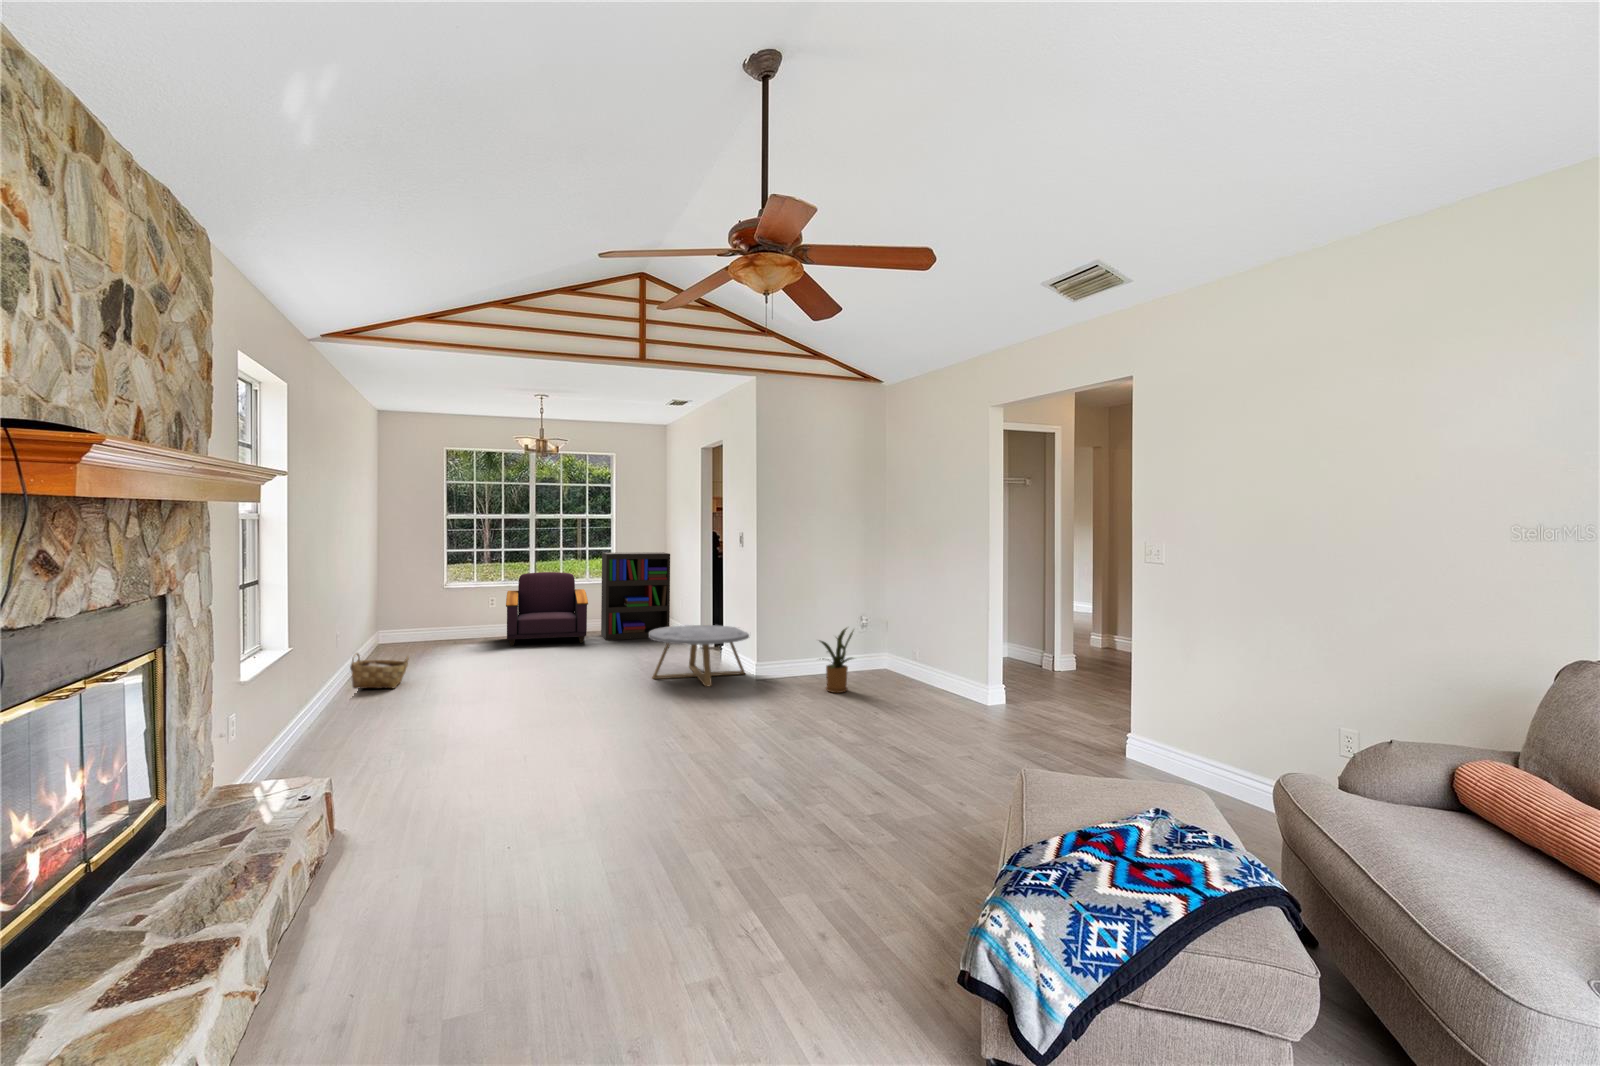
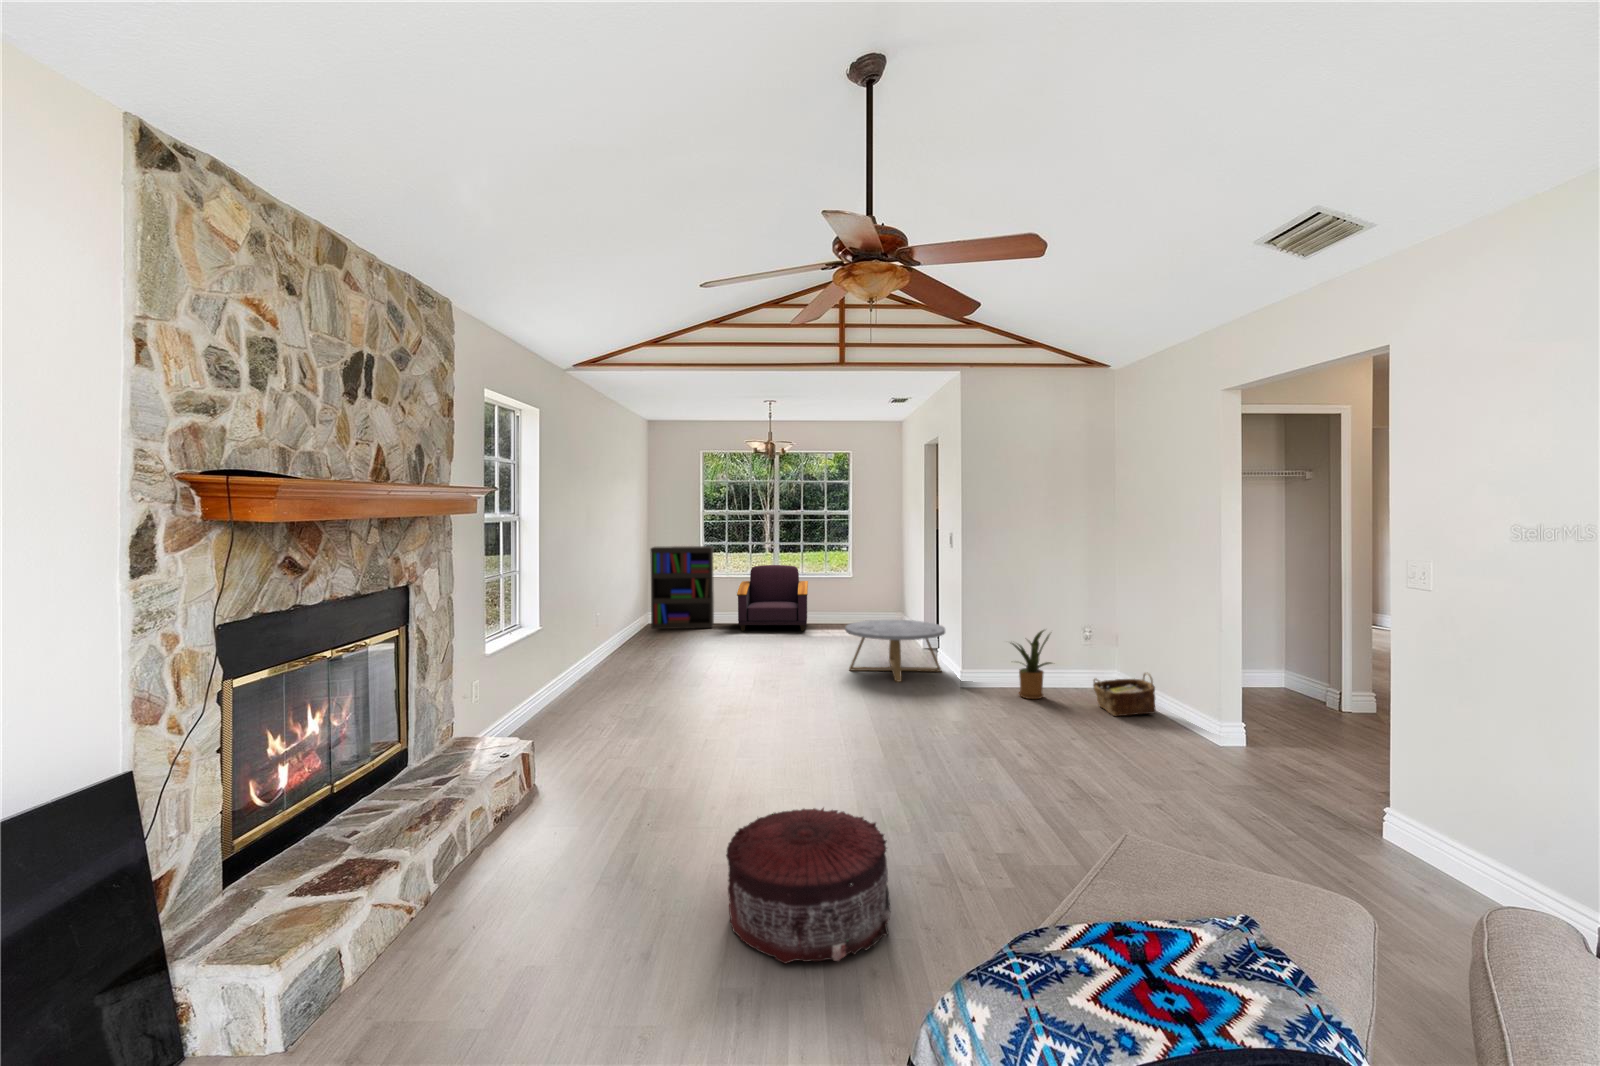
bookshelf: present [601,552,670,640] -> present [650,546,714,629]
woven basket: present [350,653,409,689] -> present [1093,673,1156,716]
pouf: none [653,801,822,955] -> present [726,808,891,963]

